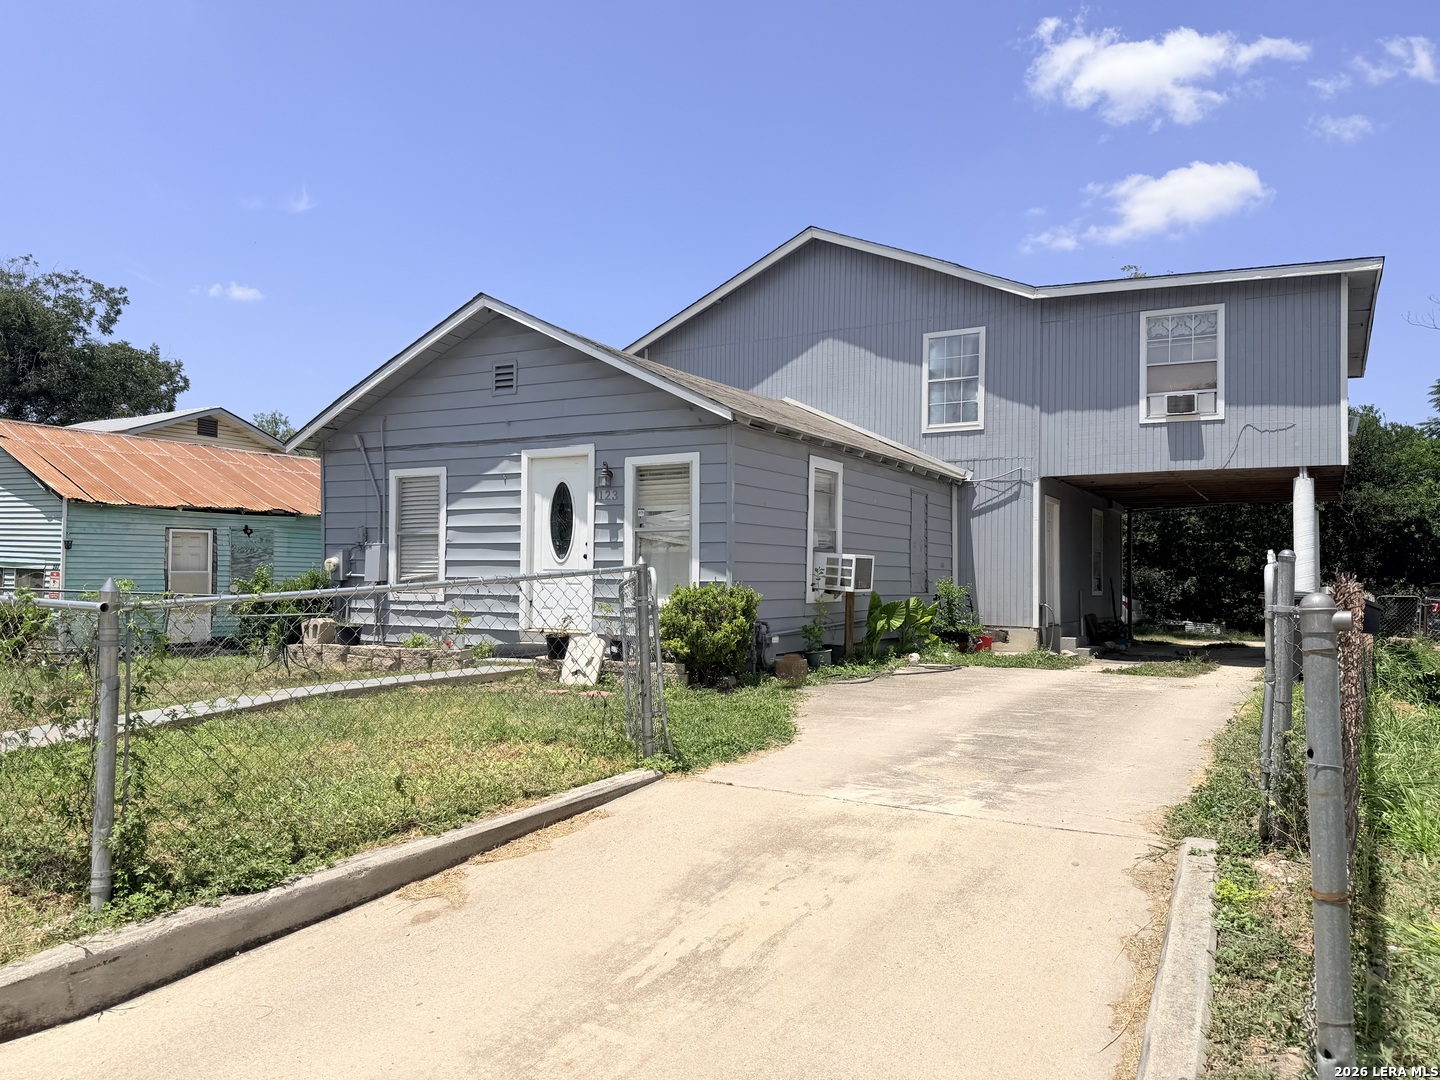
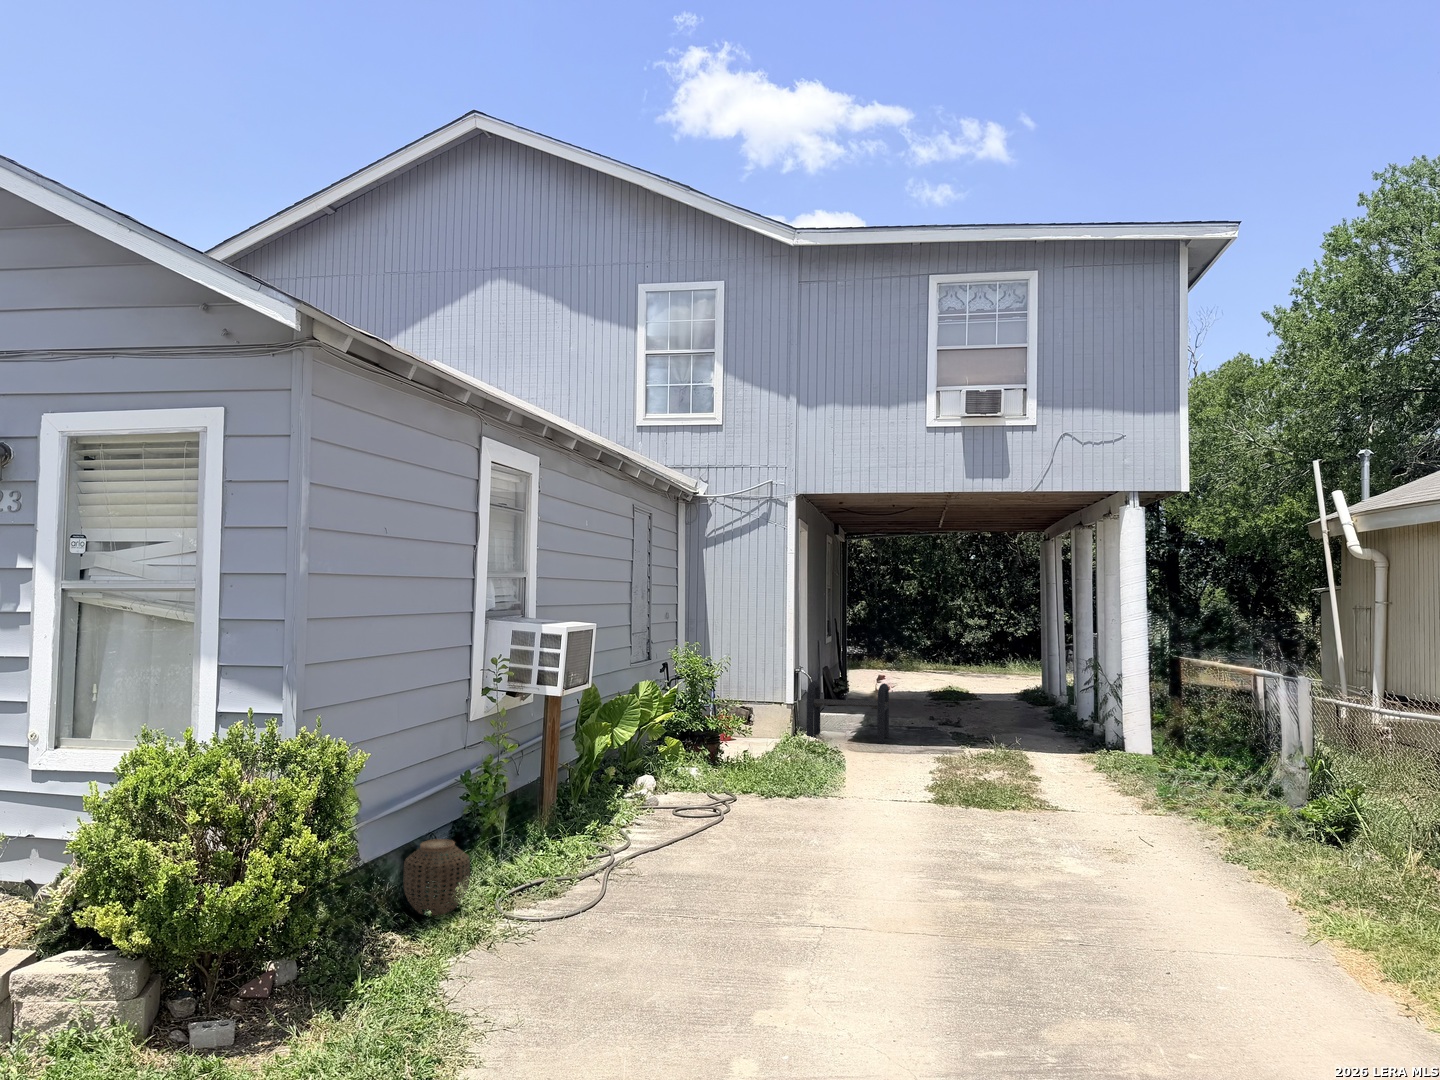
bench: none [1056,620,1125,665] -> present [806,681,889,744]

